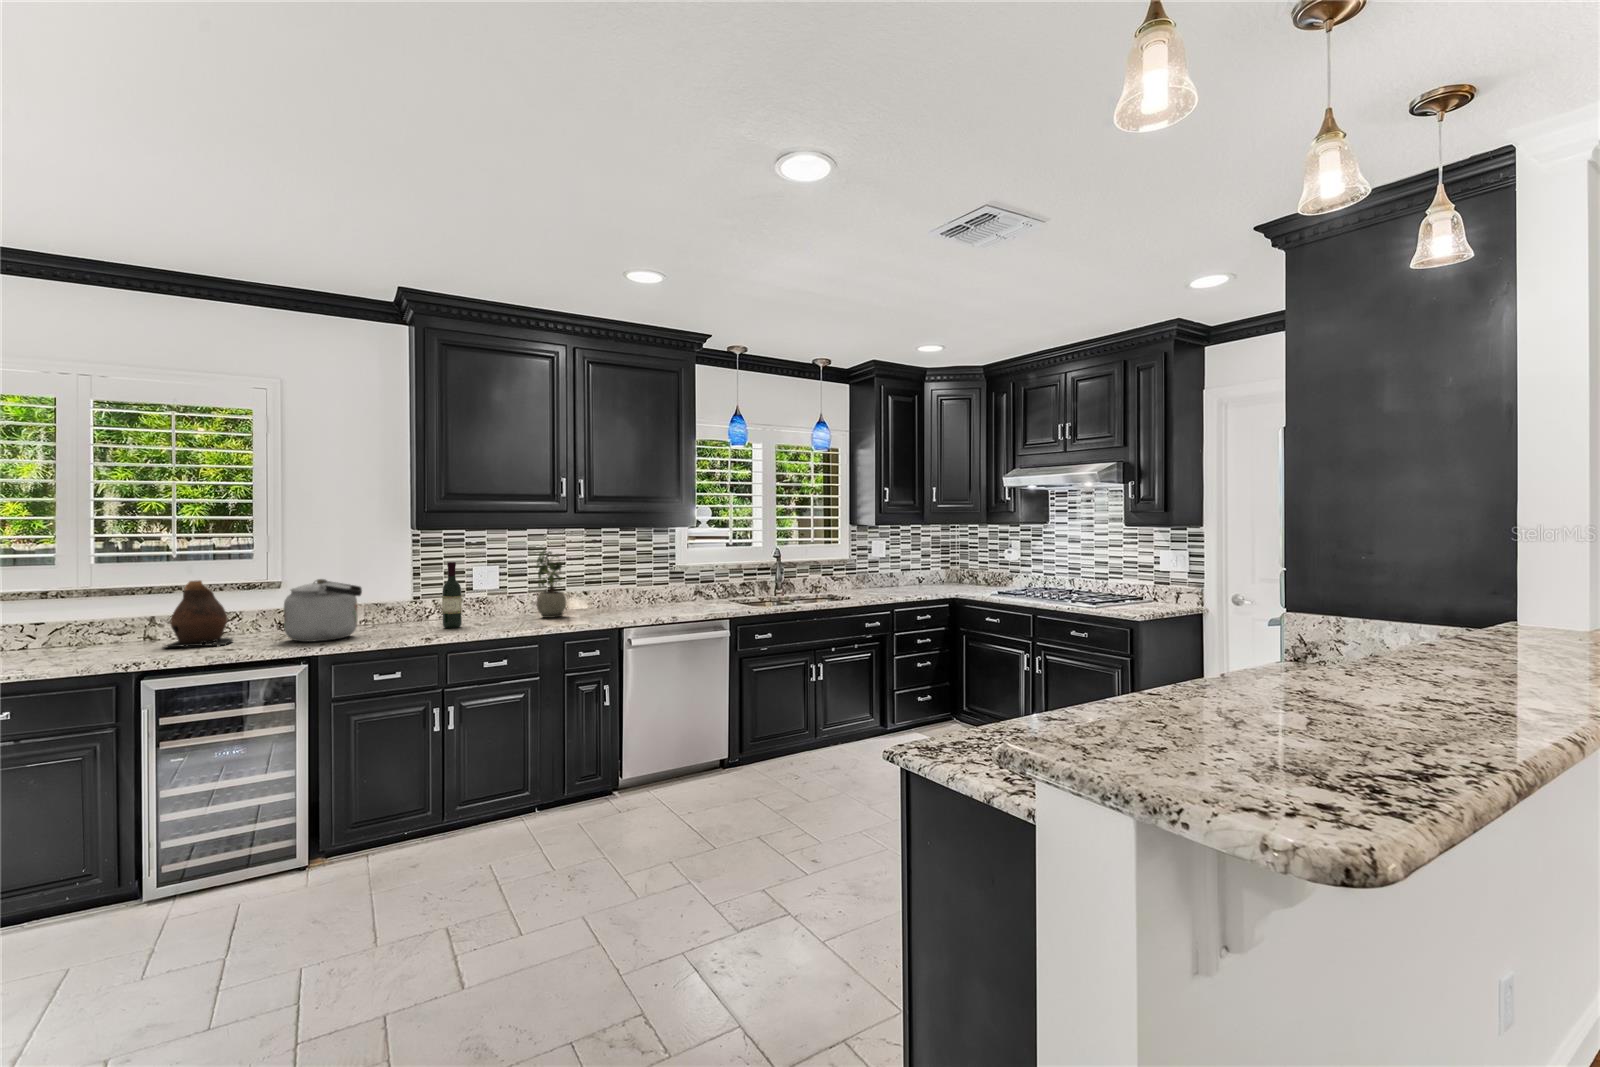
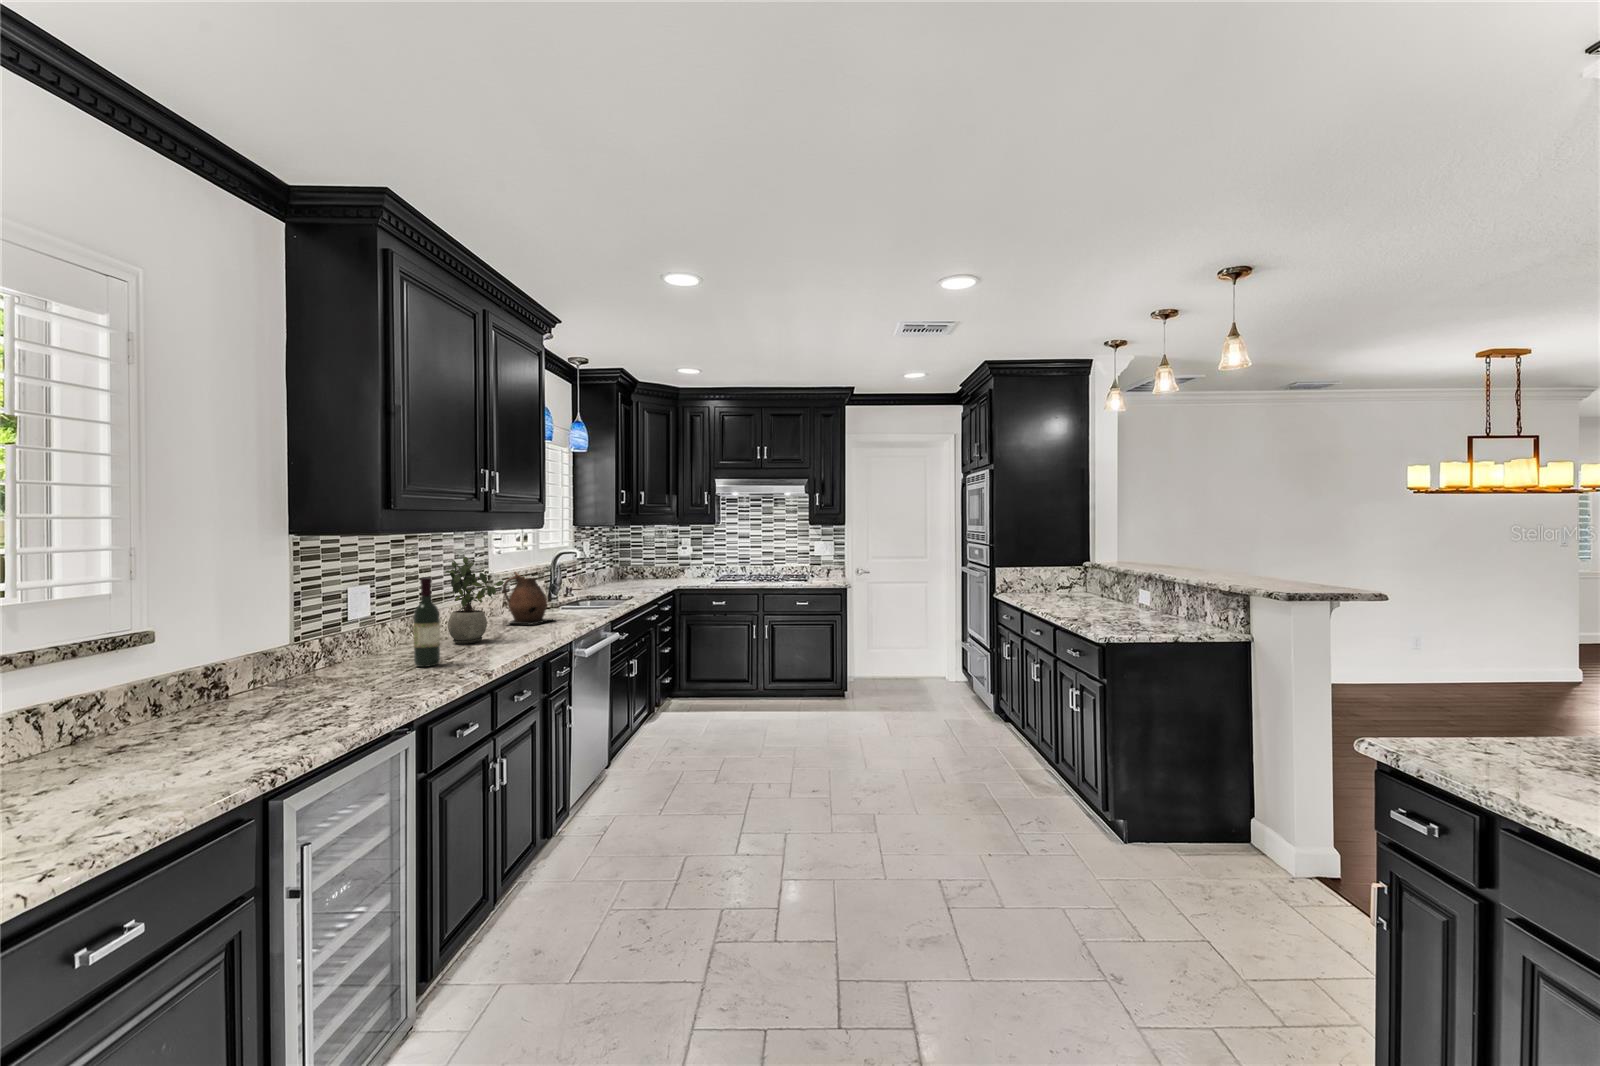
kettle: present [284,579,362,642] -> none [274,610,412,709]
ceramic pitcher: present [164,580,233,648] -> present [503,572,553,625]

